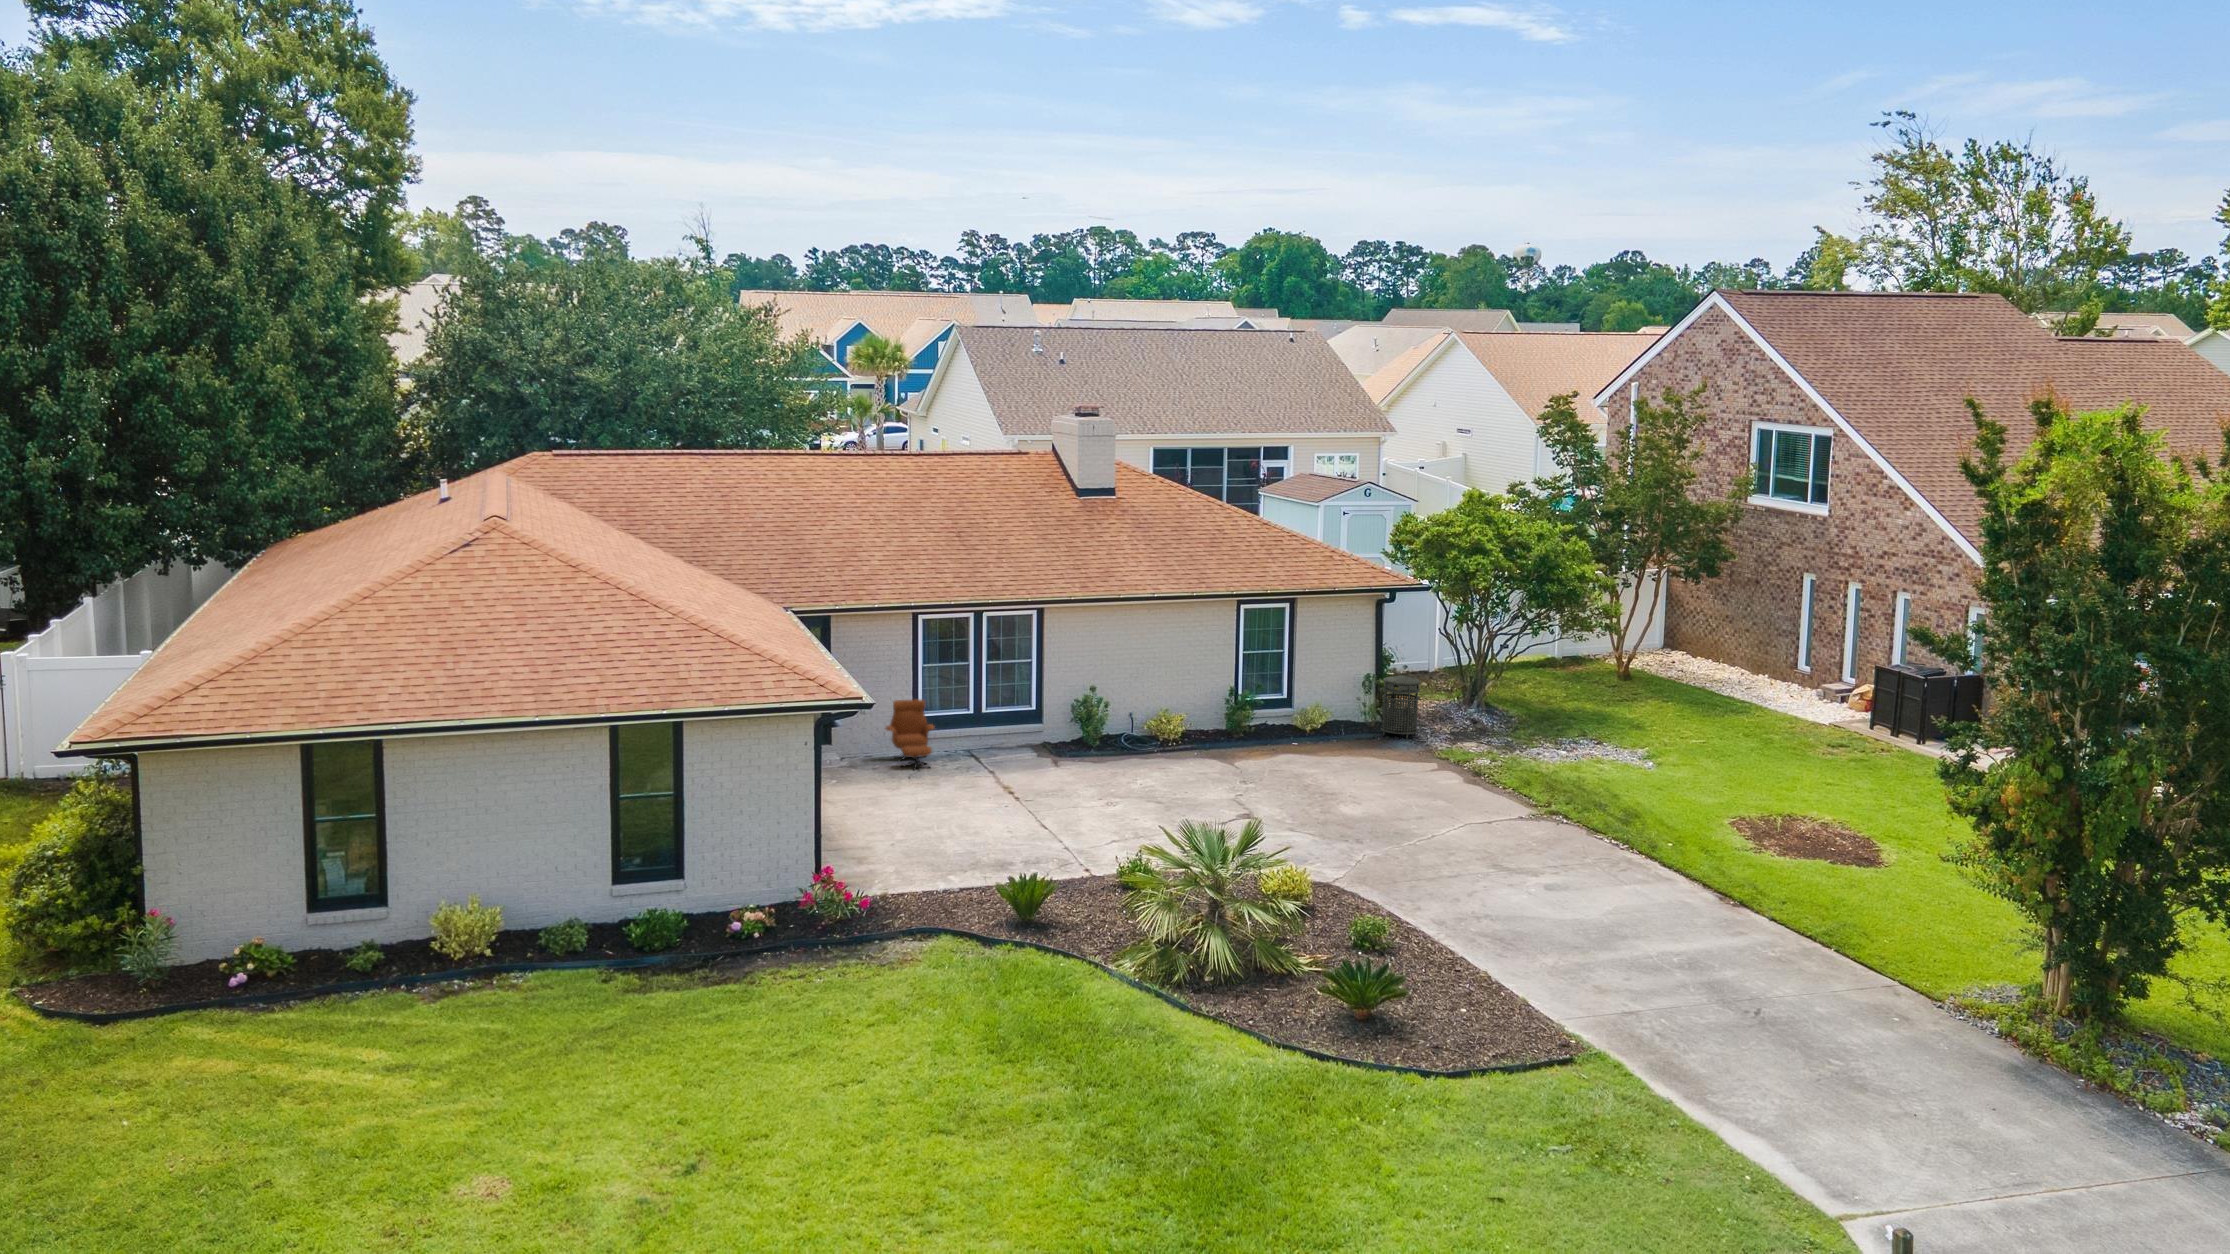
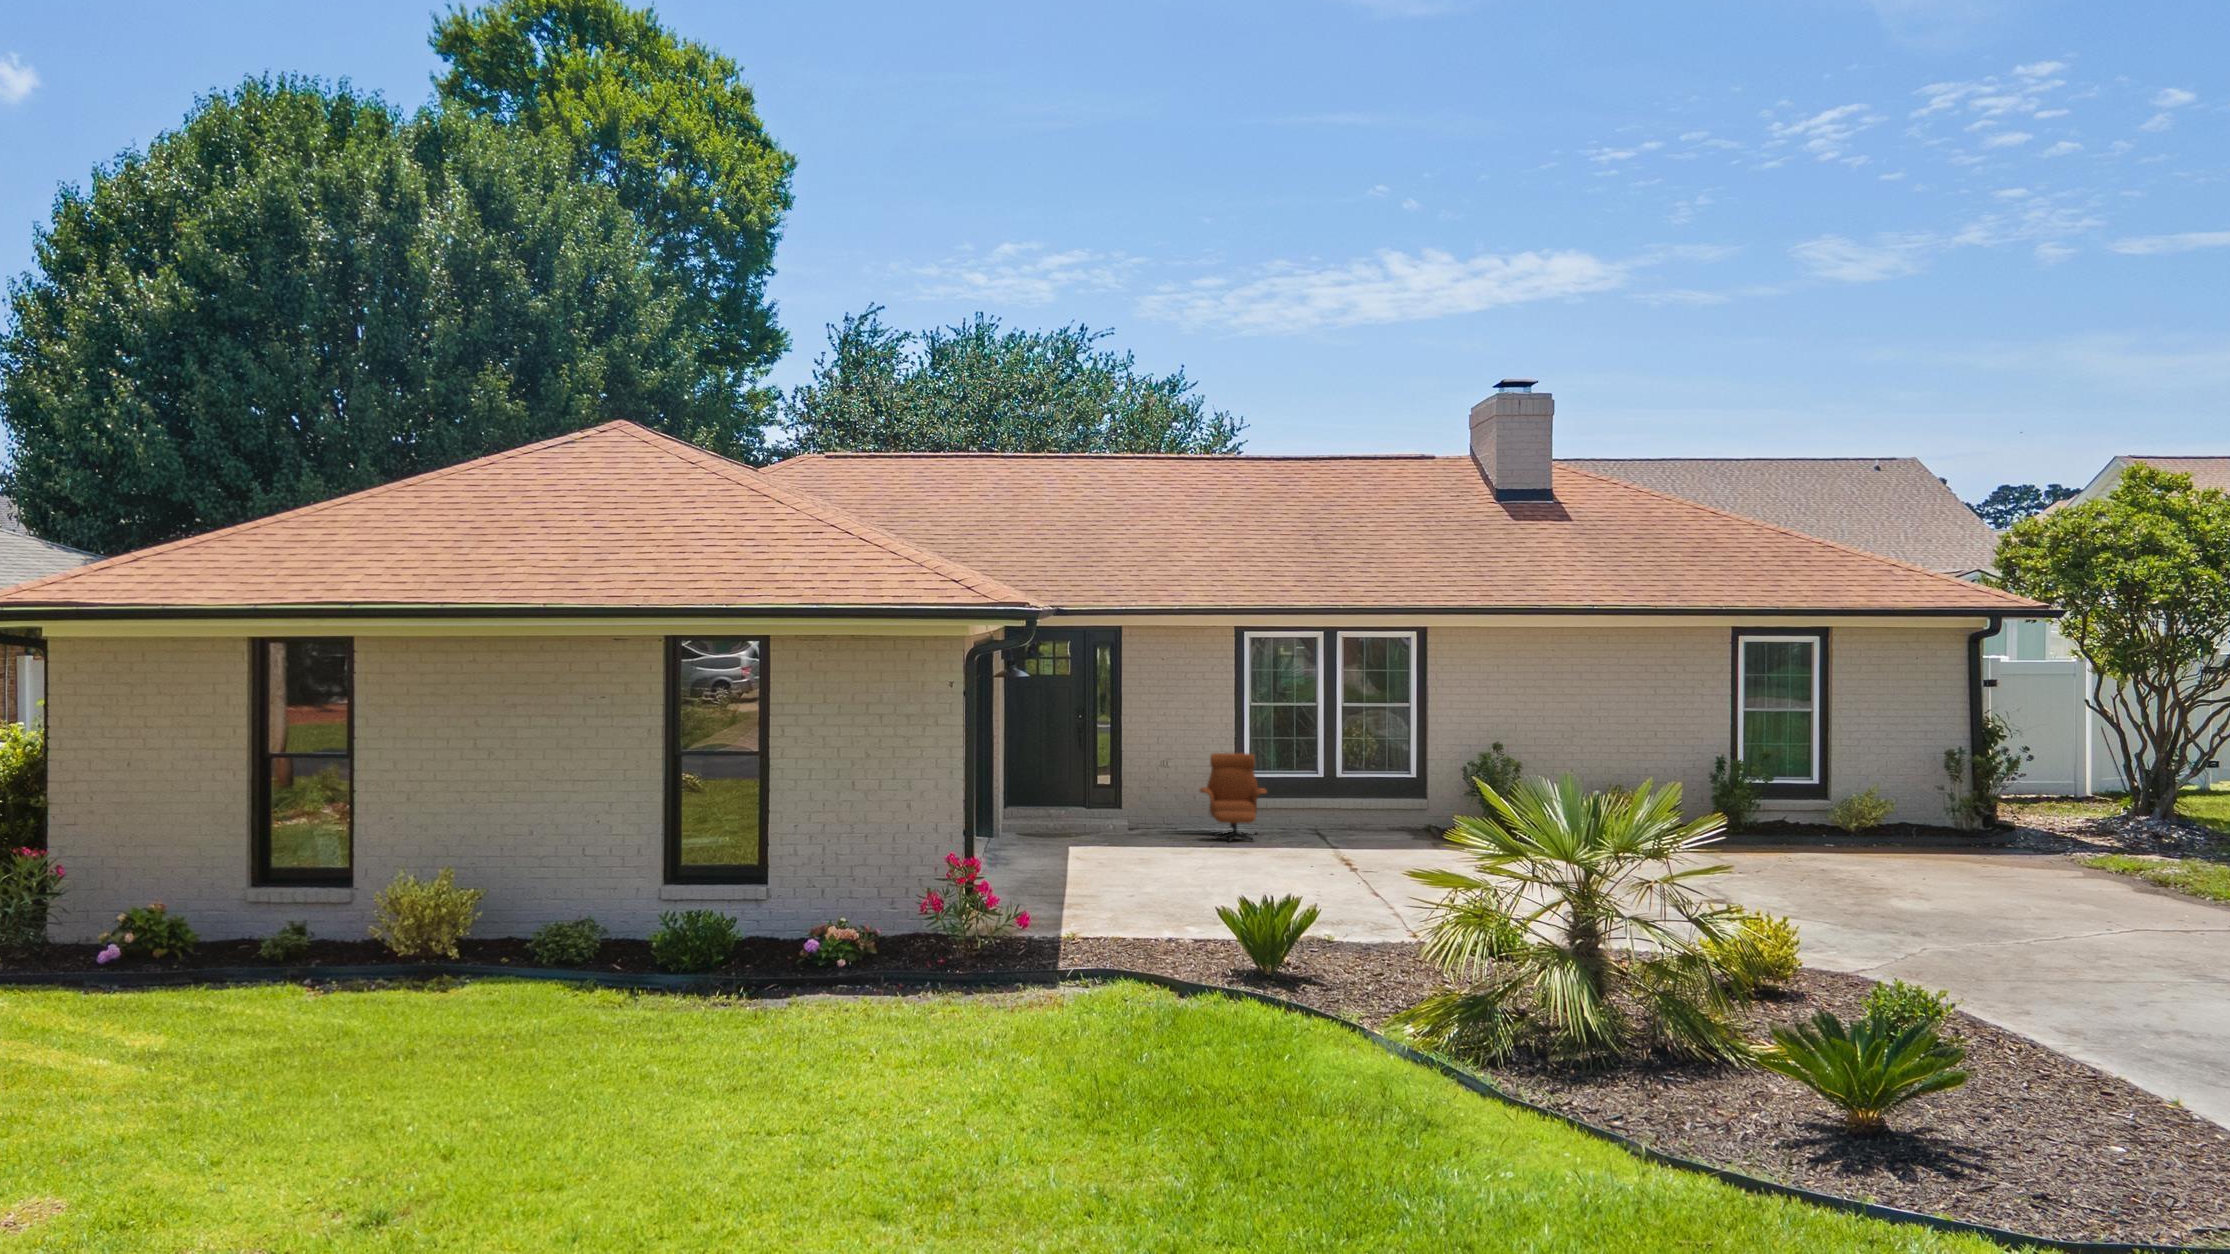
trash can: present [1381,675,1420,739] -> none [1985,748,2055,848]

